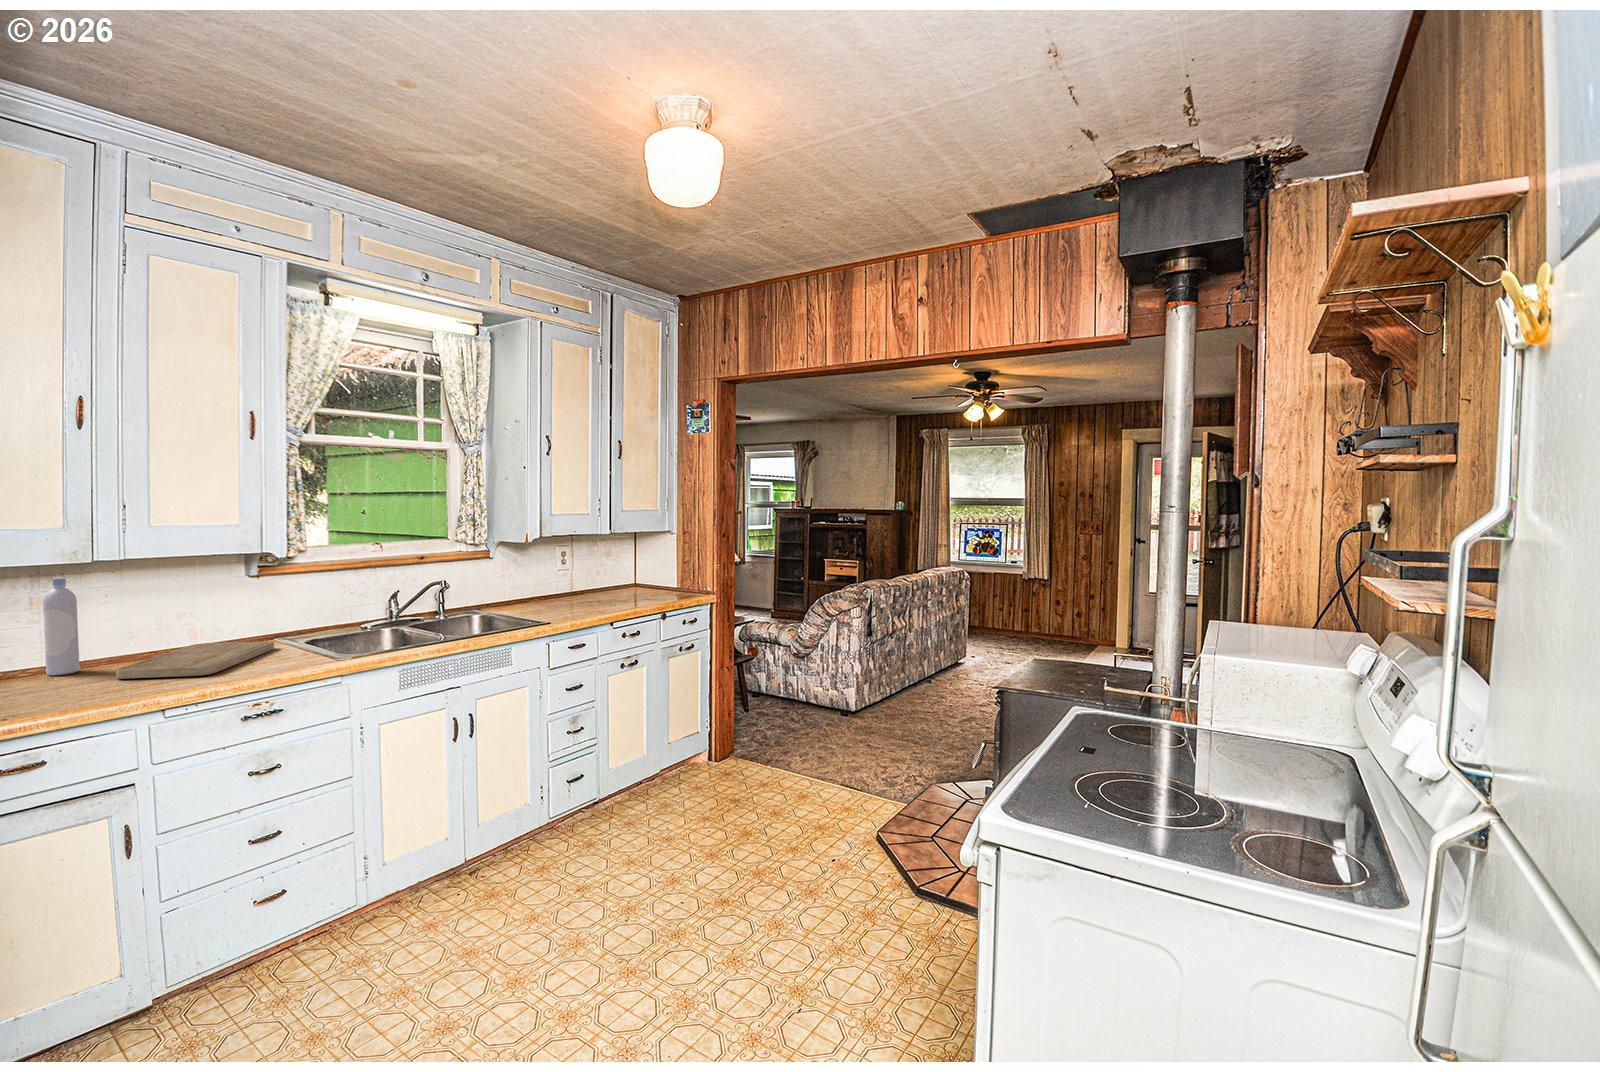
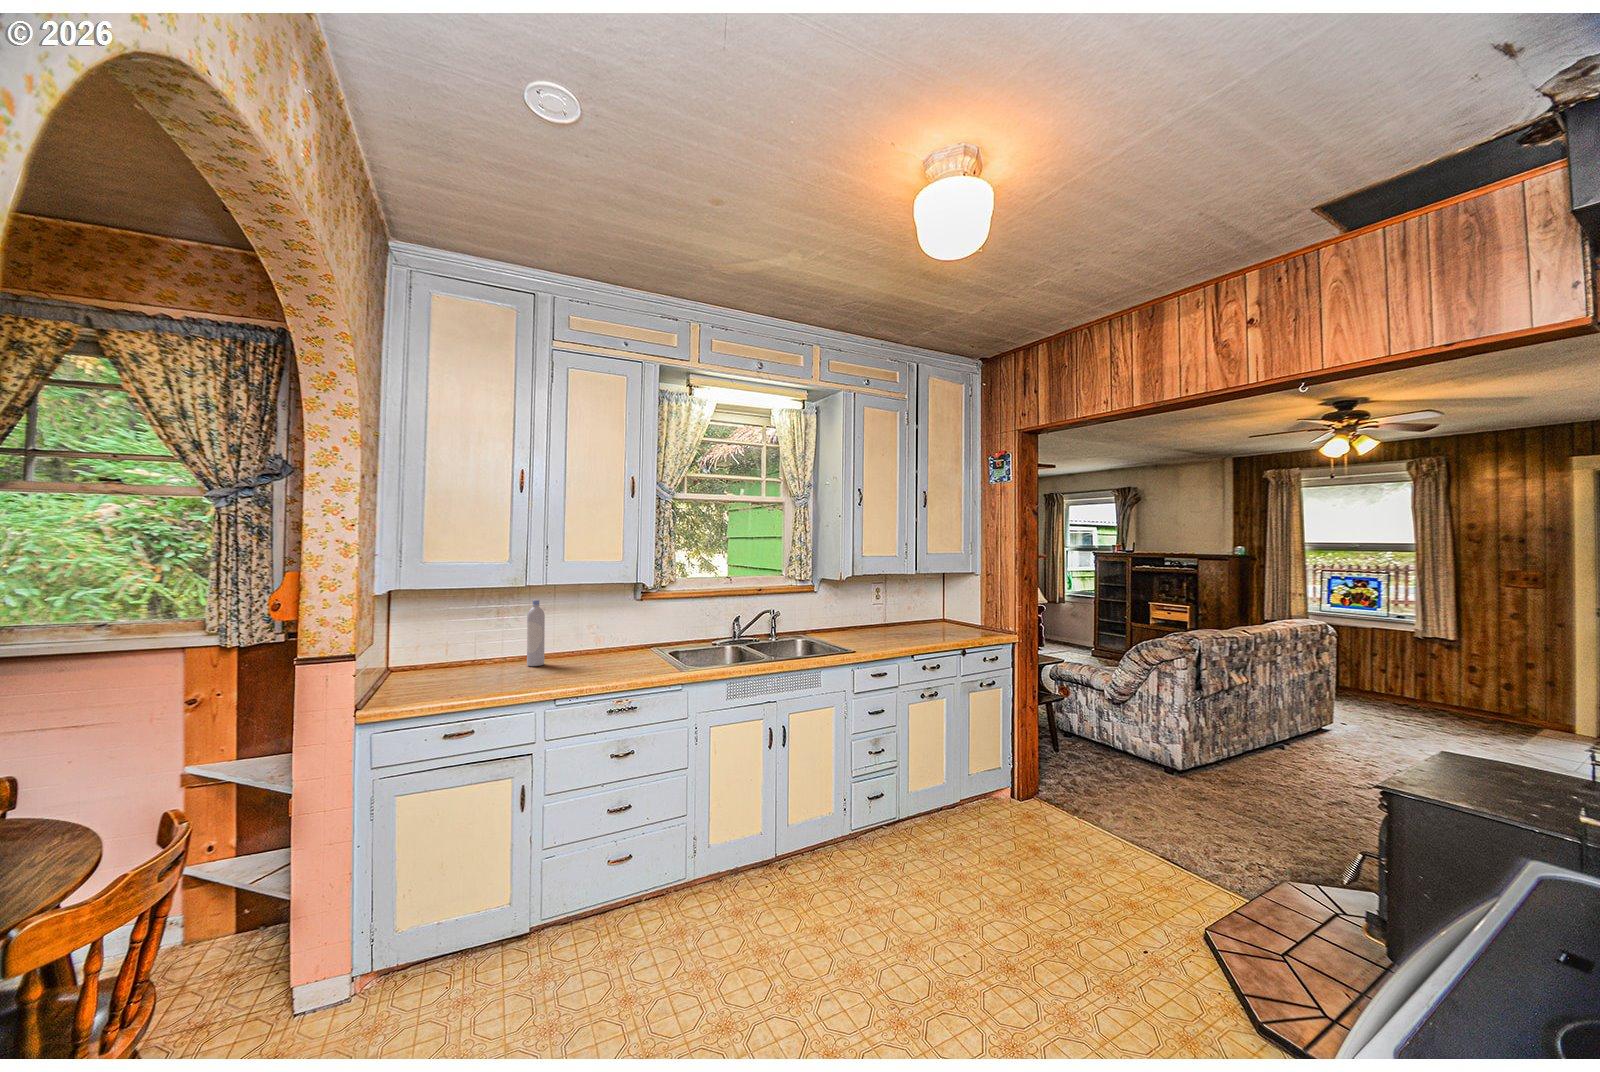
cutting board: present [116,641,274,679] -> none [558,651,656,676]

